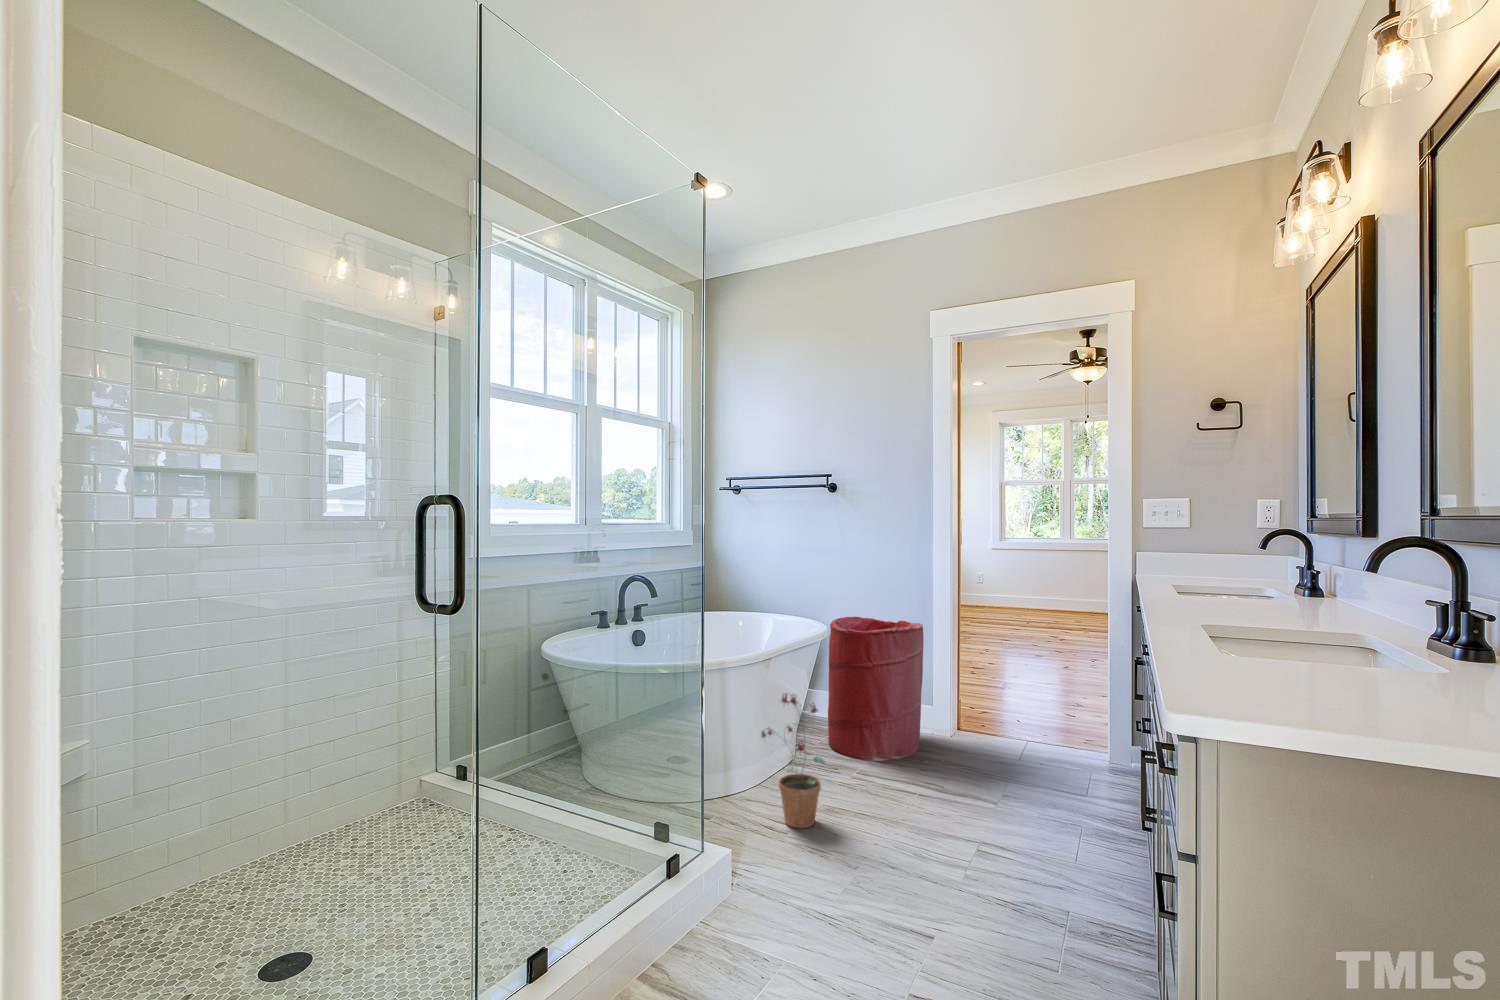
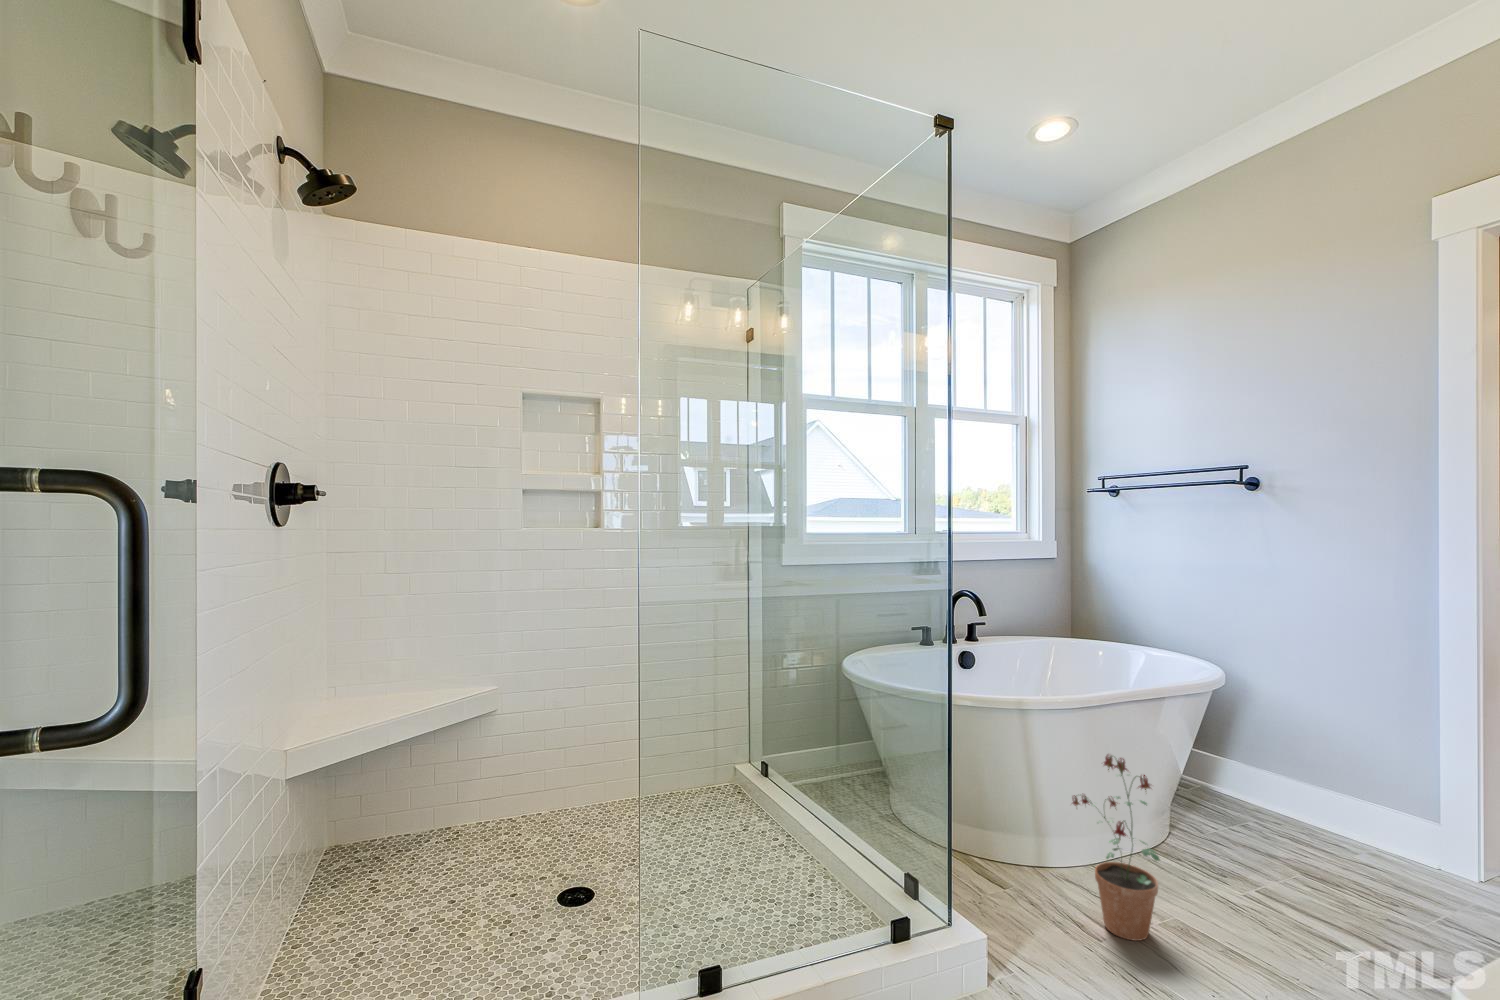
laundry hamper: present [828,617,924,761] -> none [1225,666,1398,889]

